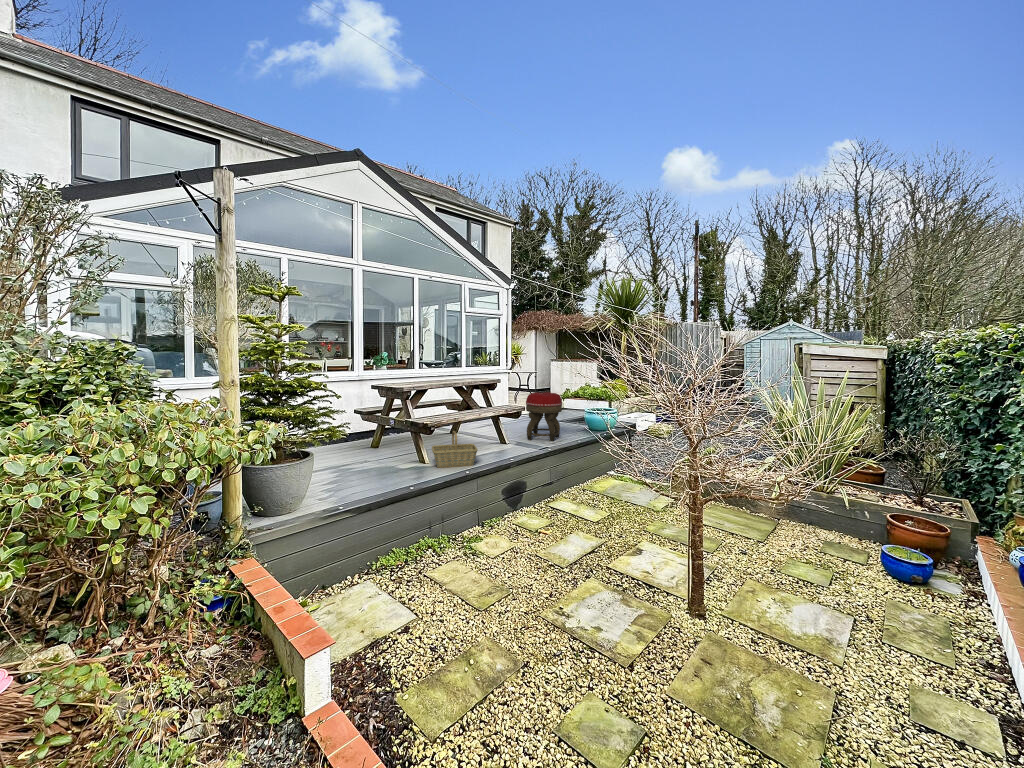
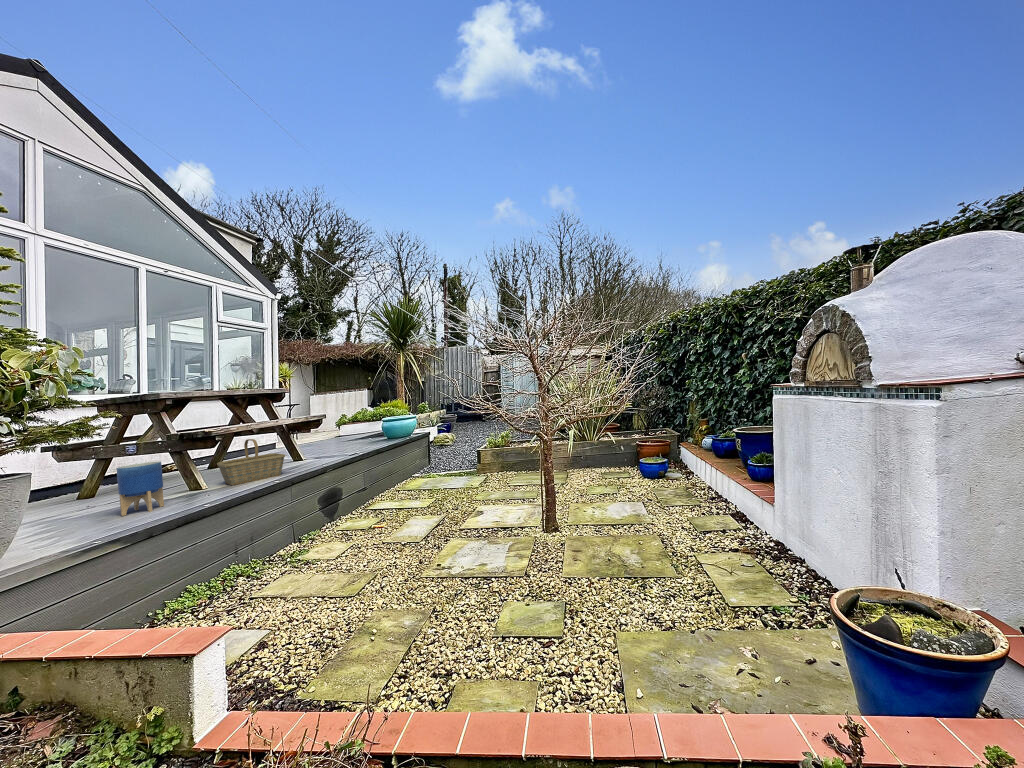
footstool: present [526,392,562,441] -> none [320,400,362,453]
planter: none [361,447,387,486] -> present [116,461,164,516]

